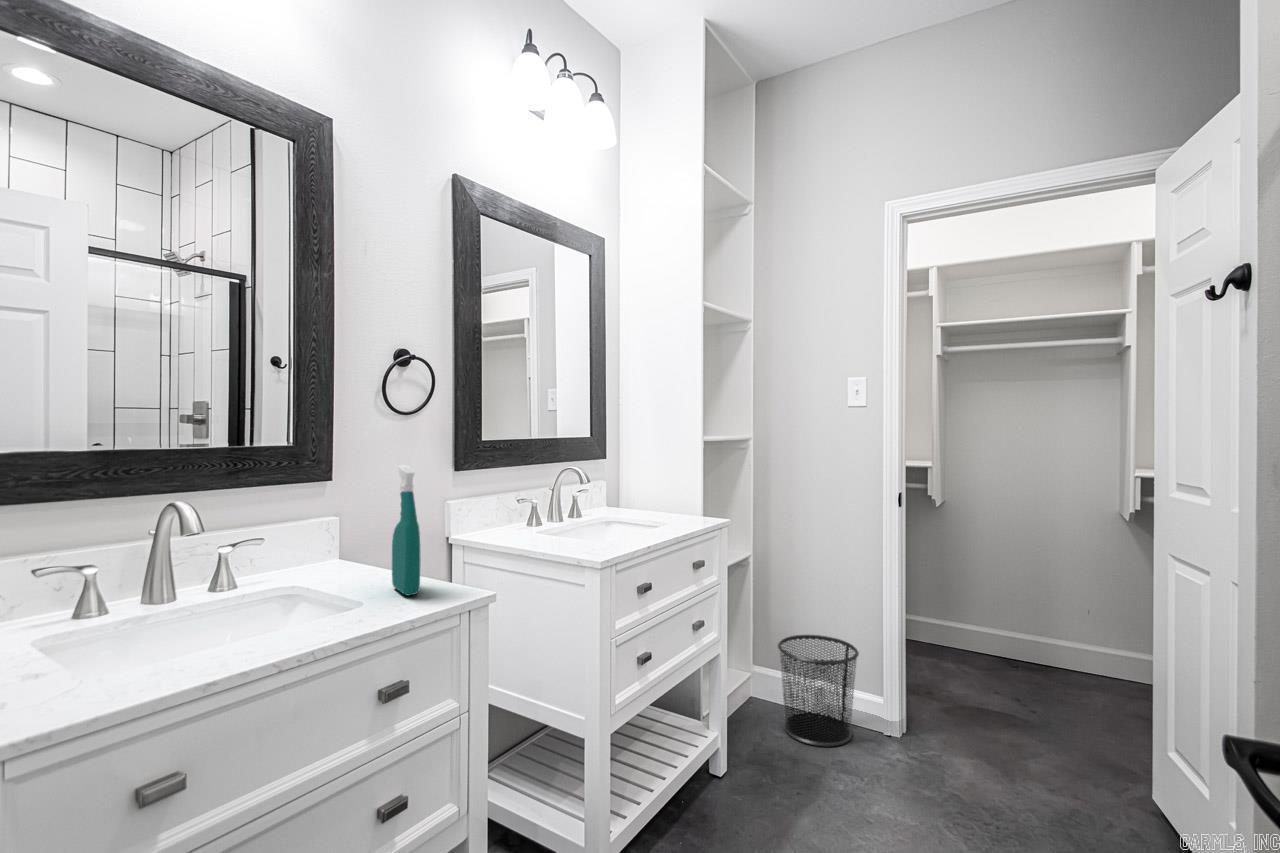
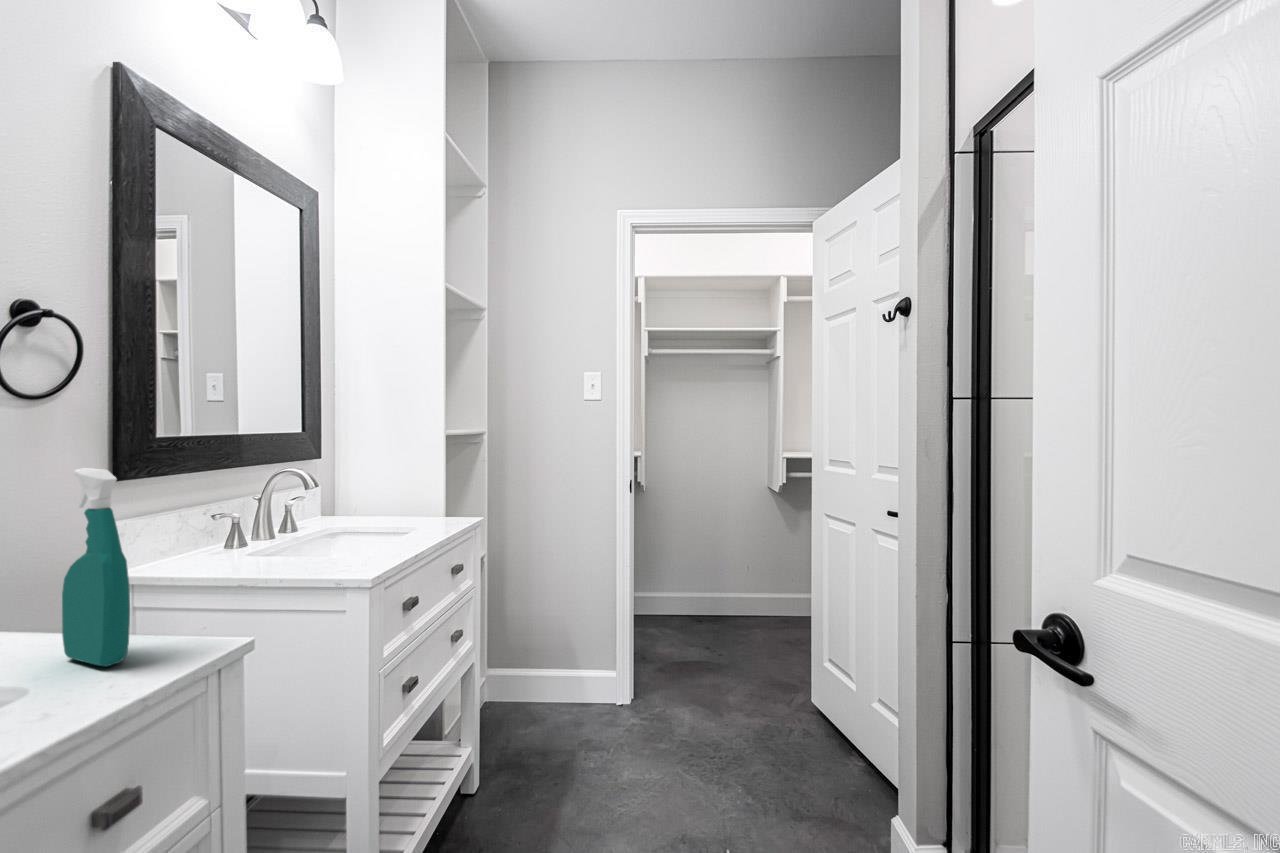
waste bin: present [778,635,859,747] -> none [518,627,597,738]

